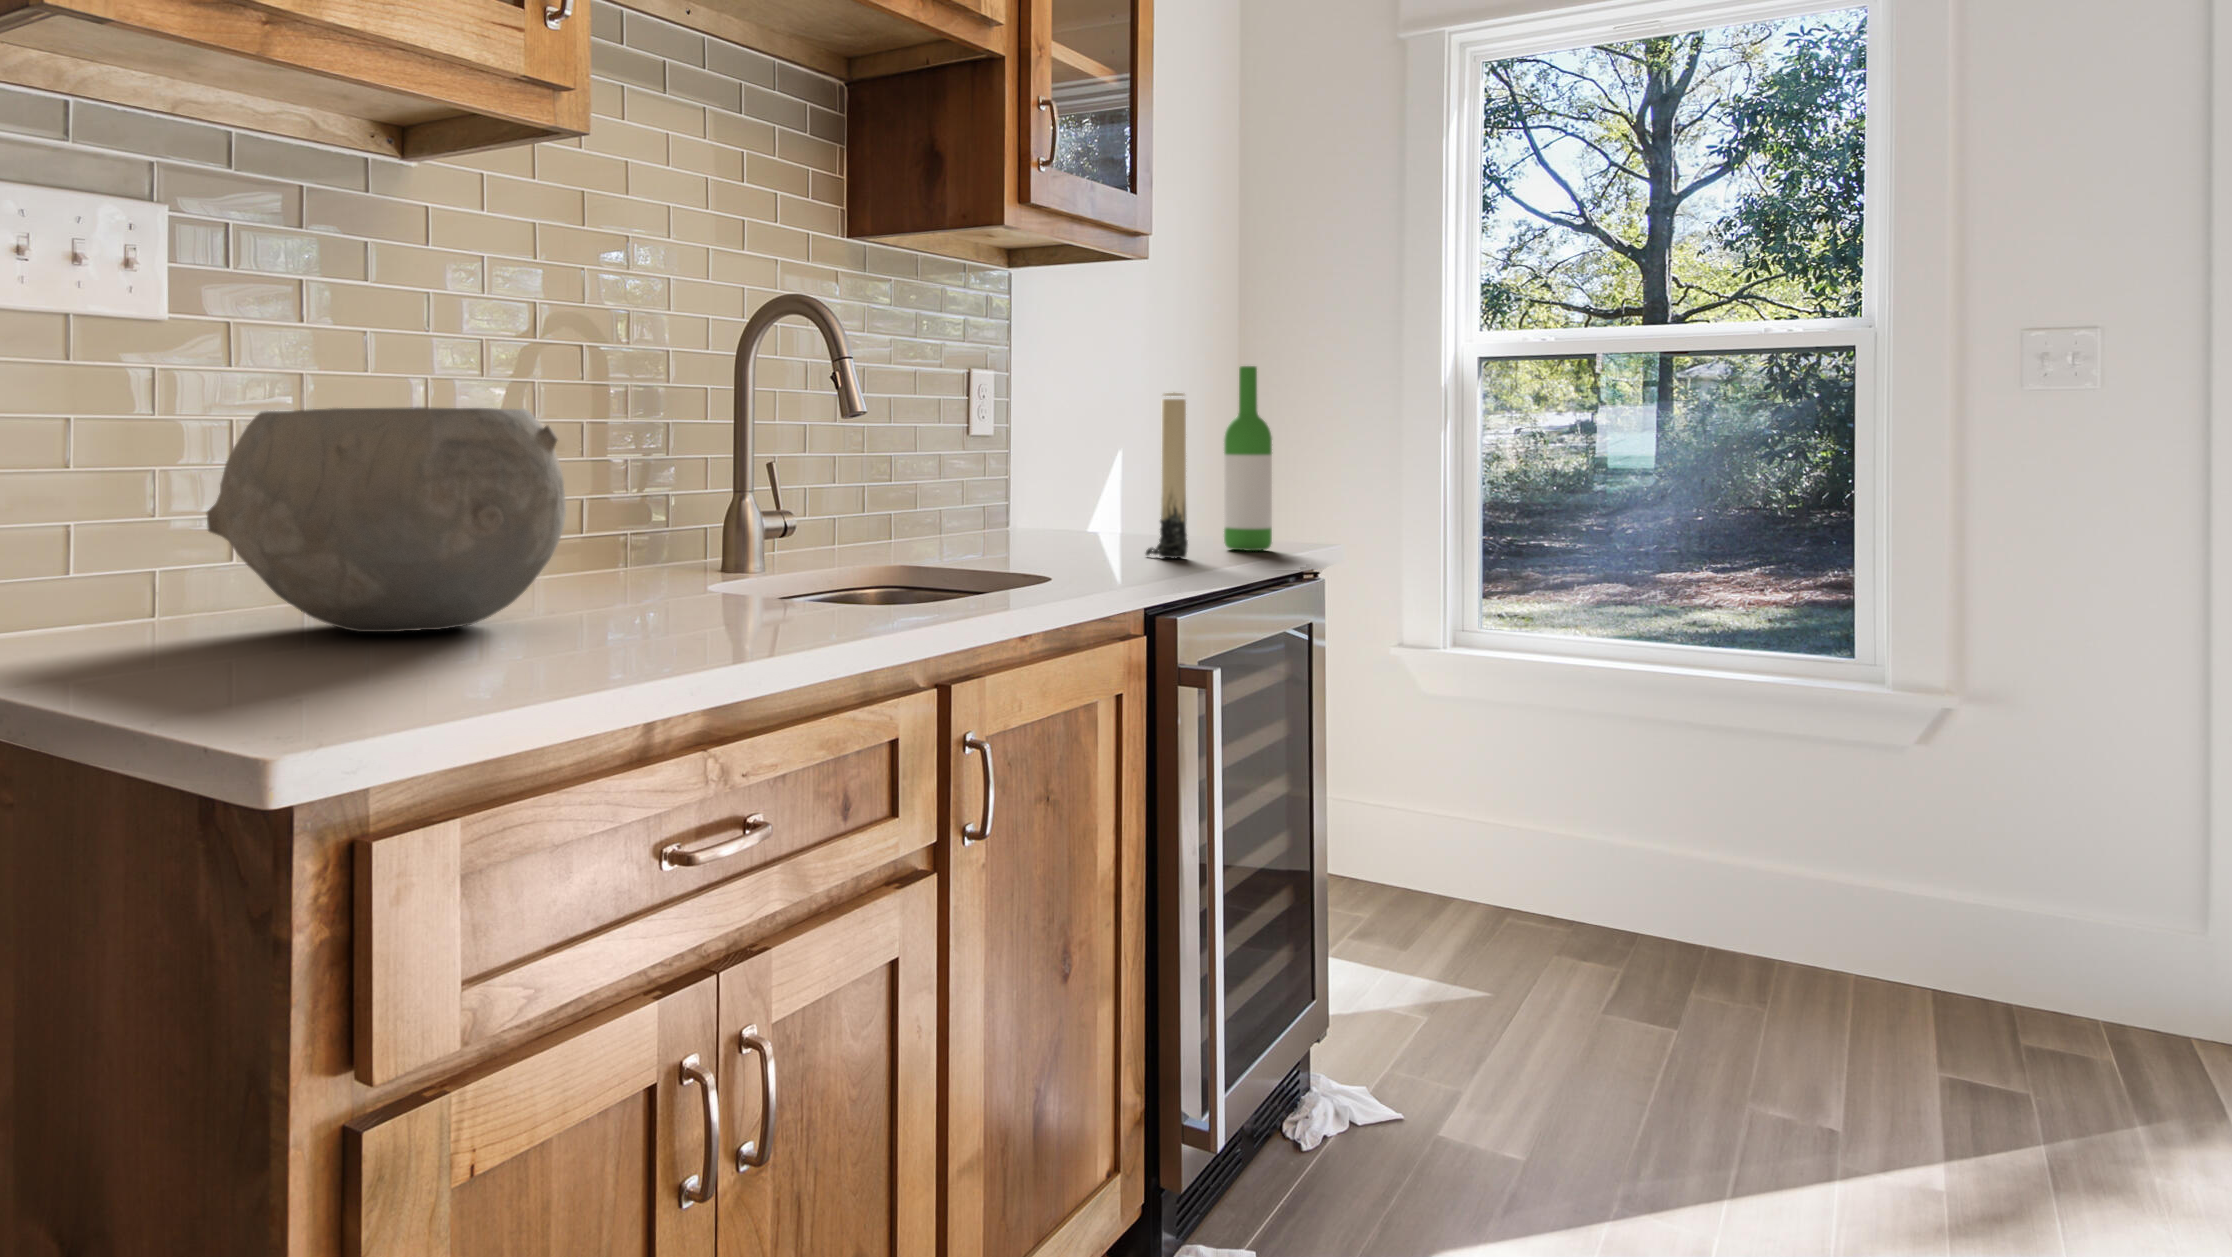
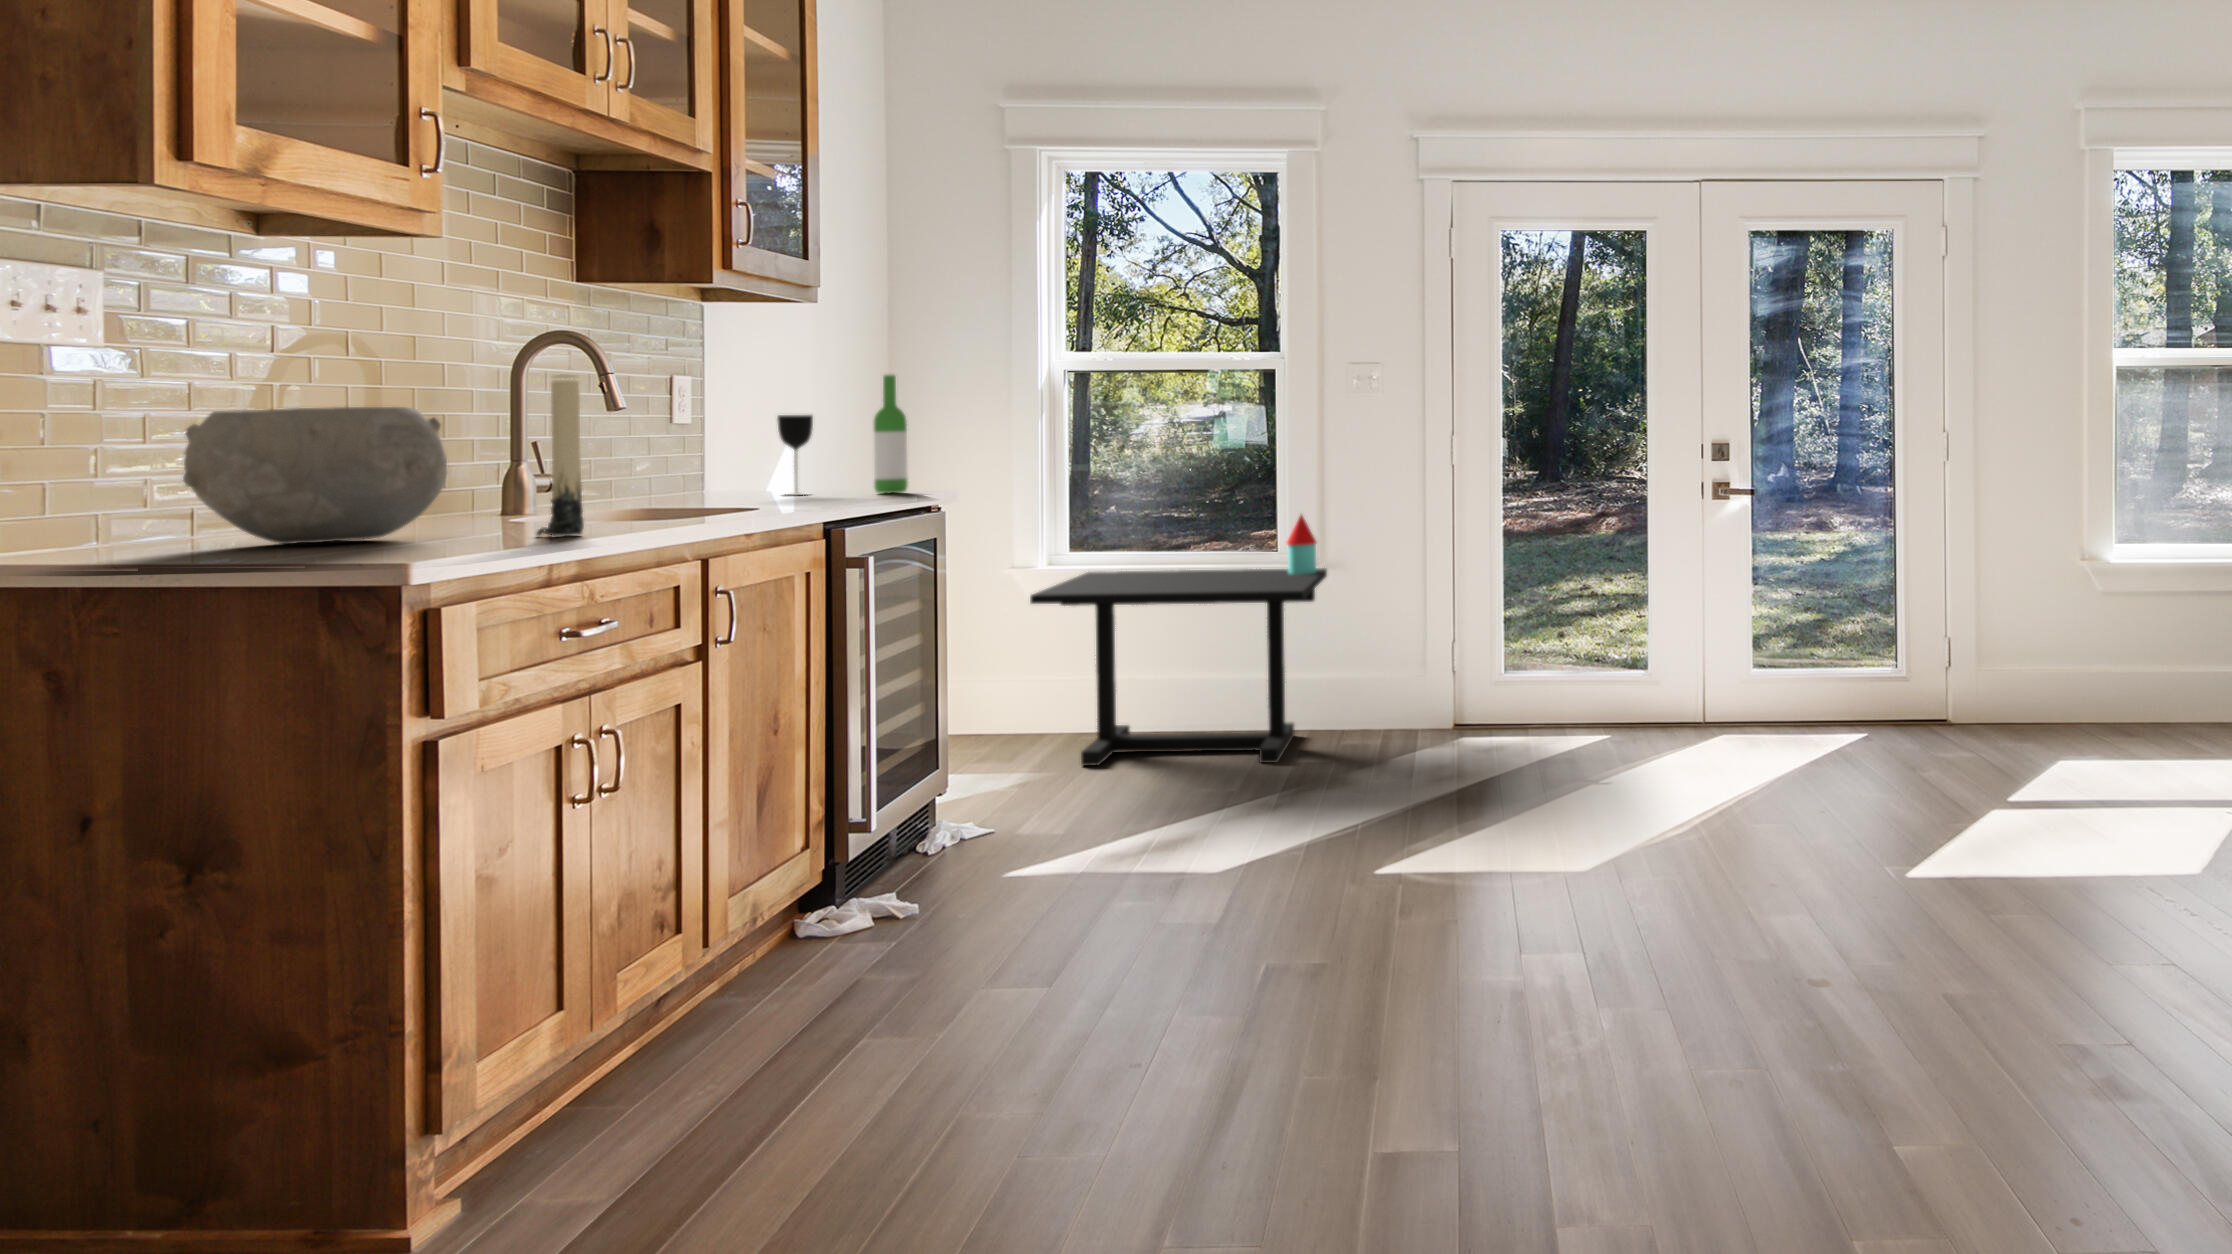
candle: present [1146,393,1188,558] -> present [537,374,584,536]
wine glass: none [1096,426,1143,545] -> present [777,415,813,495]
side table: none [1446,614,1972,1080] -> present [1030,515,1327,766]

